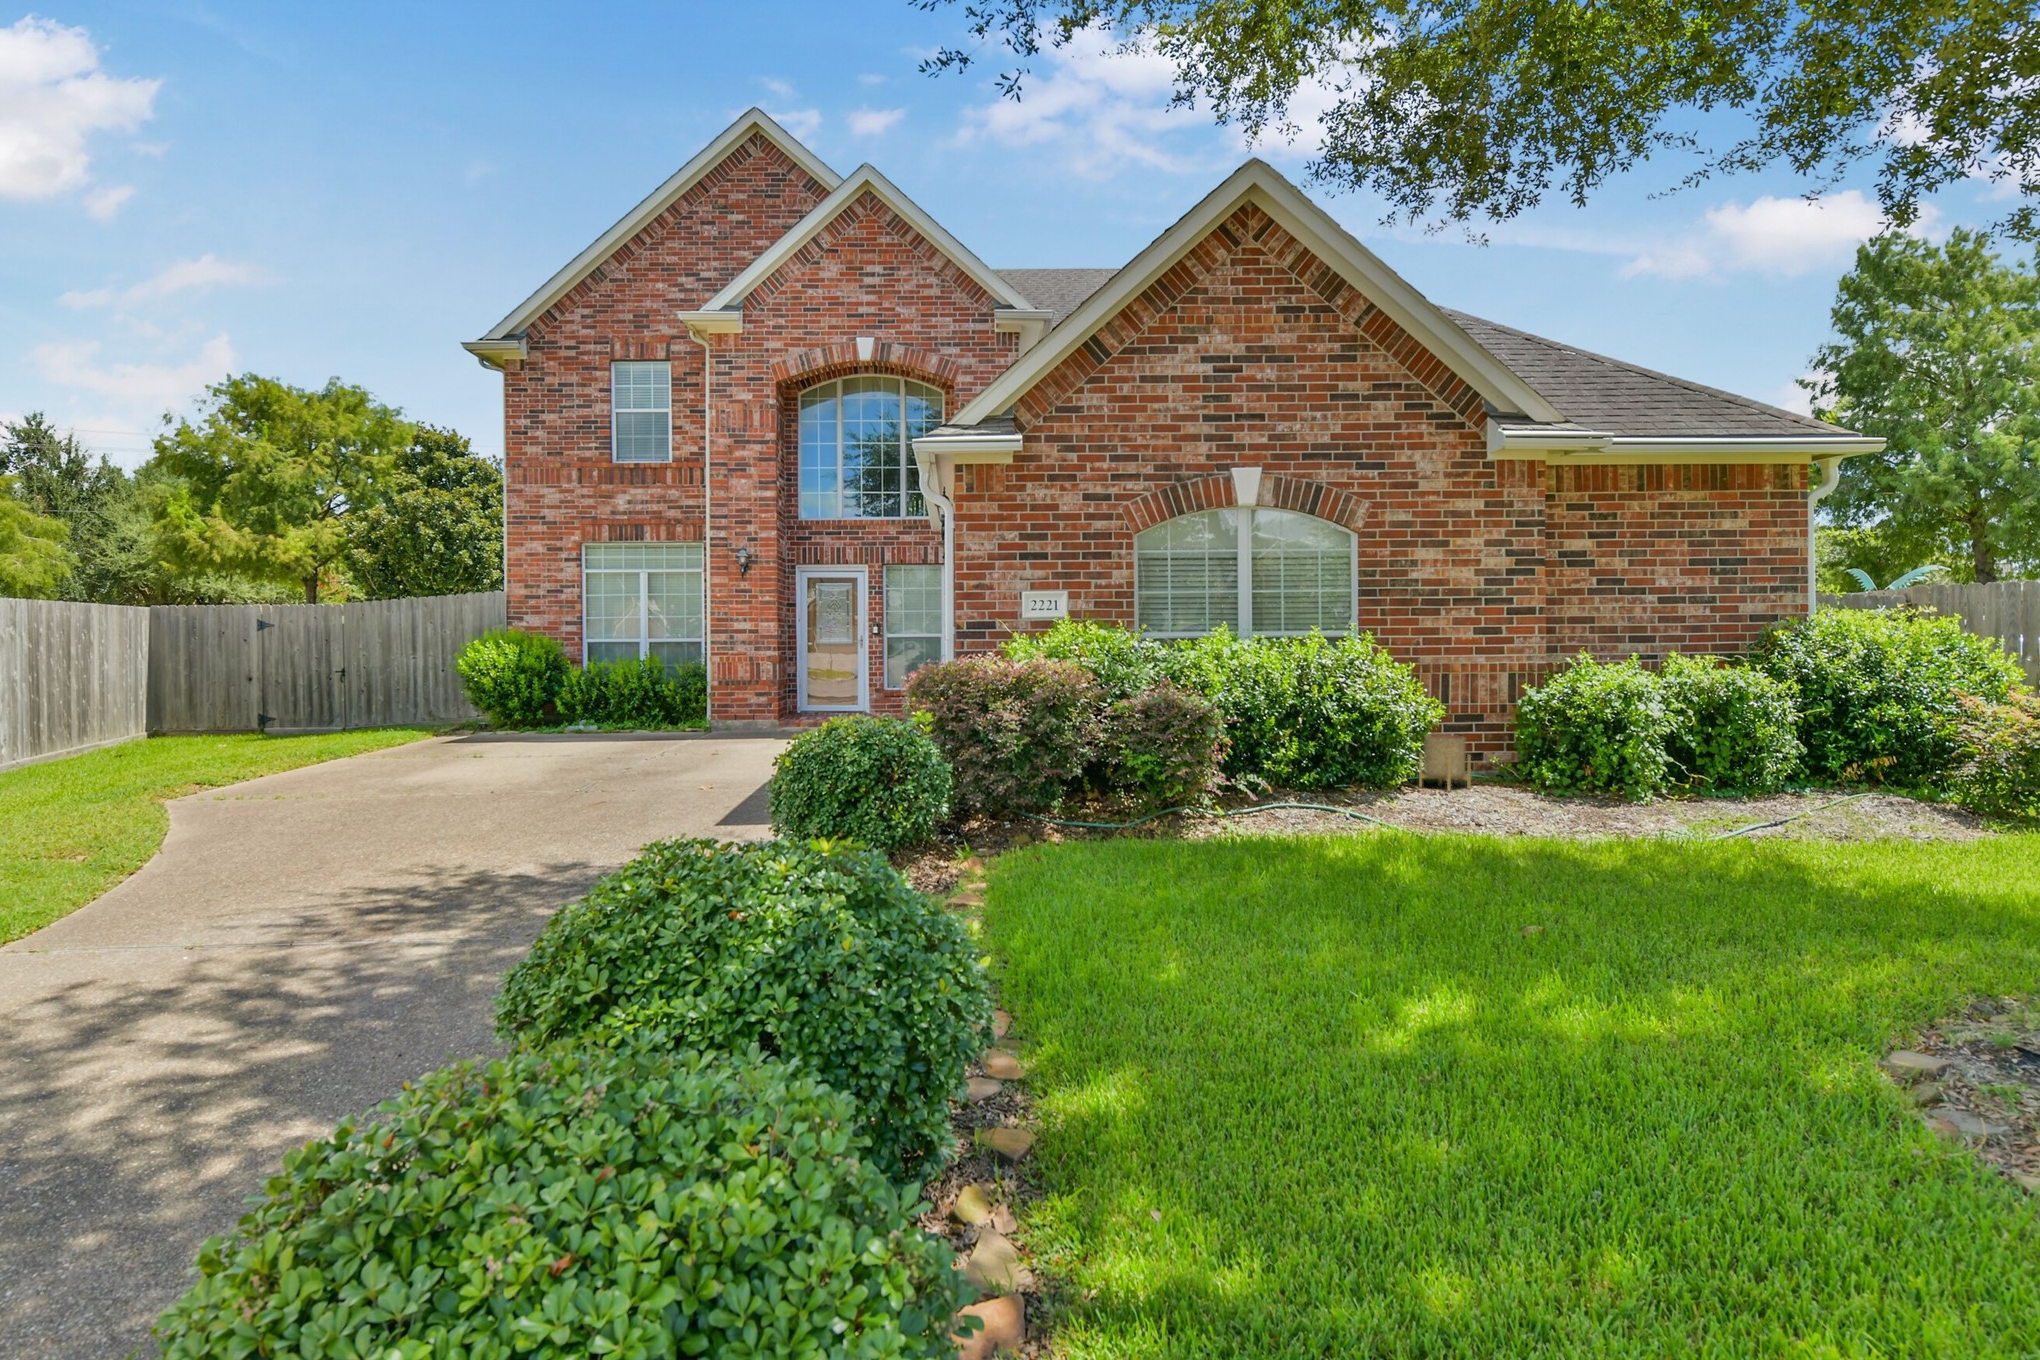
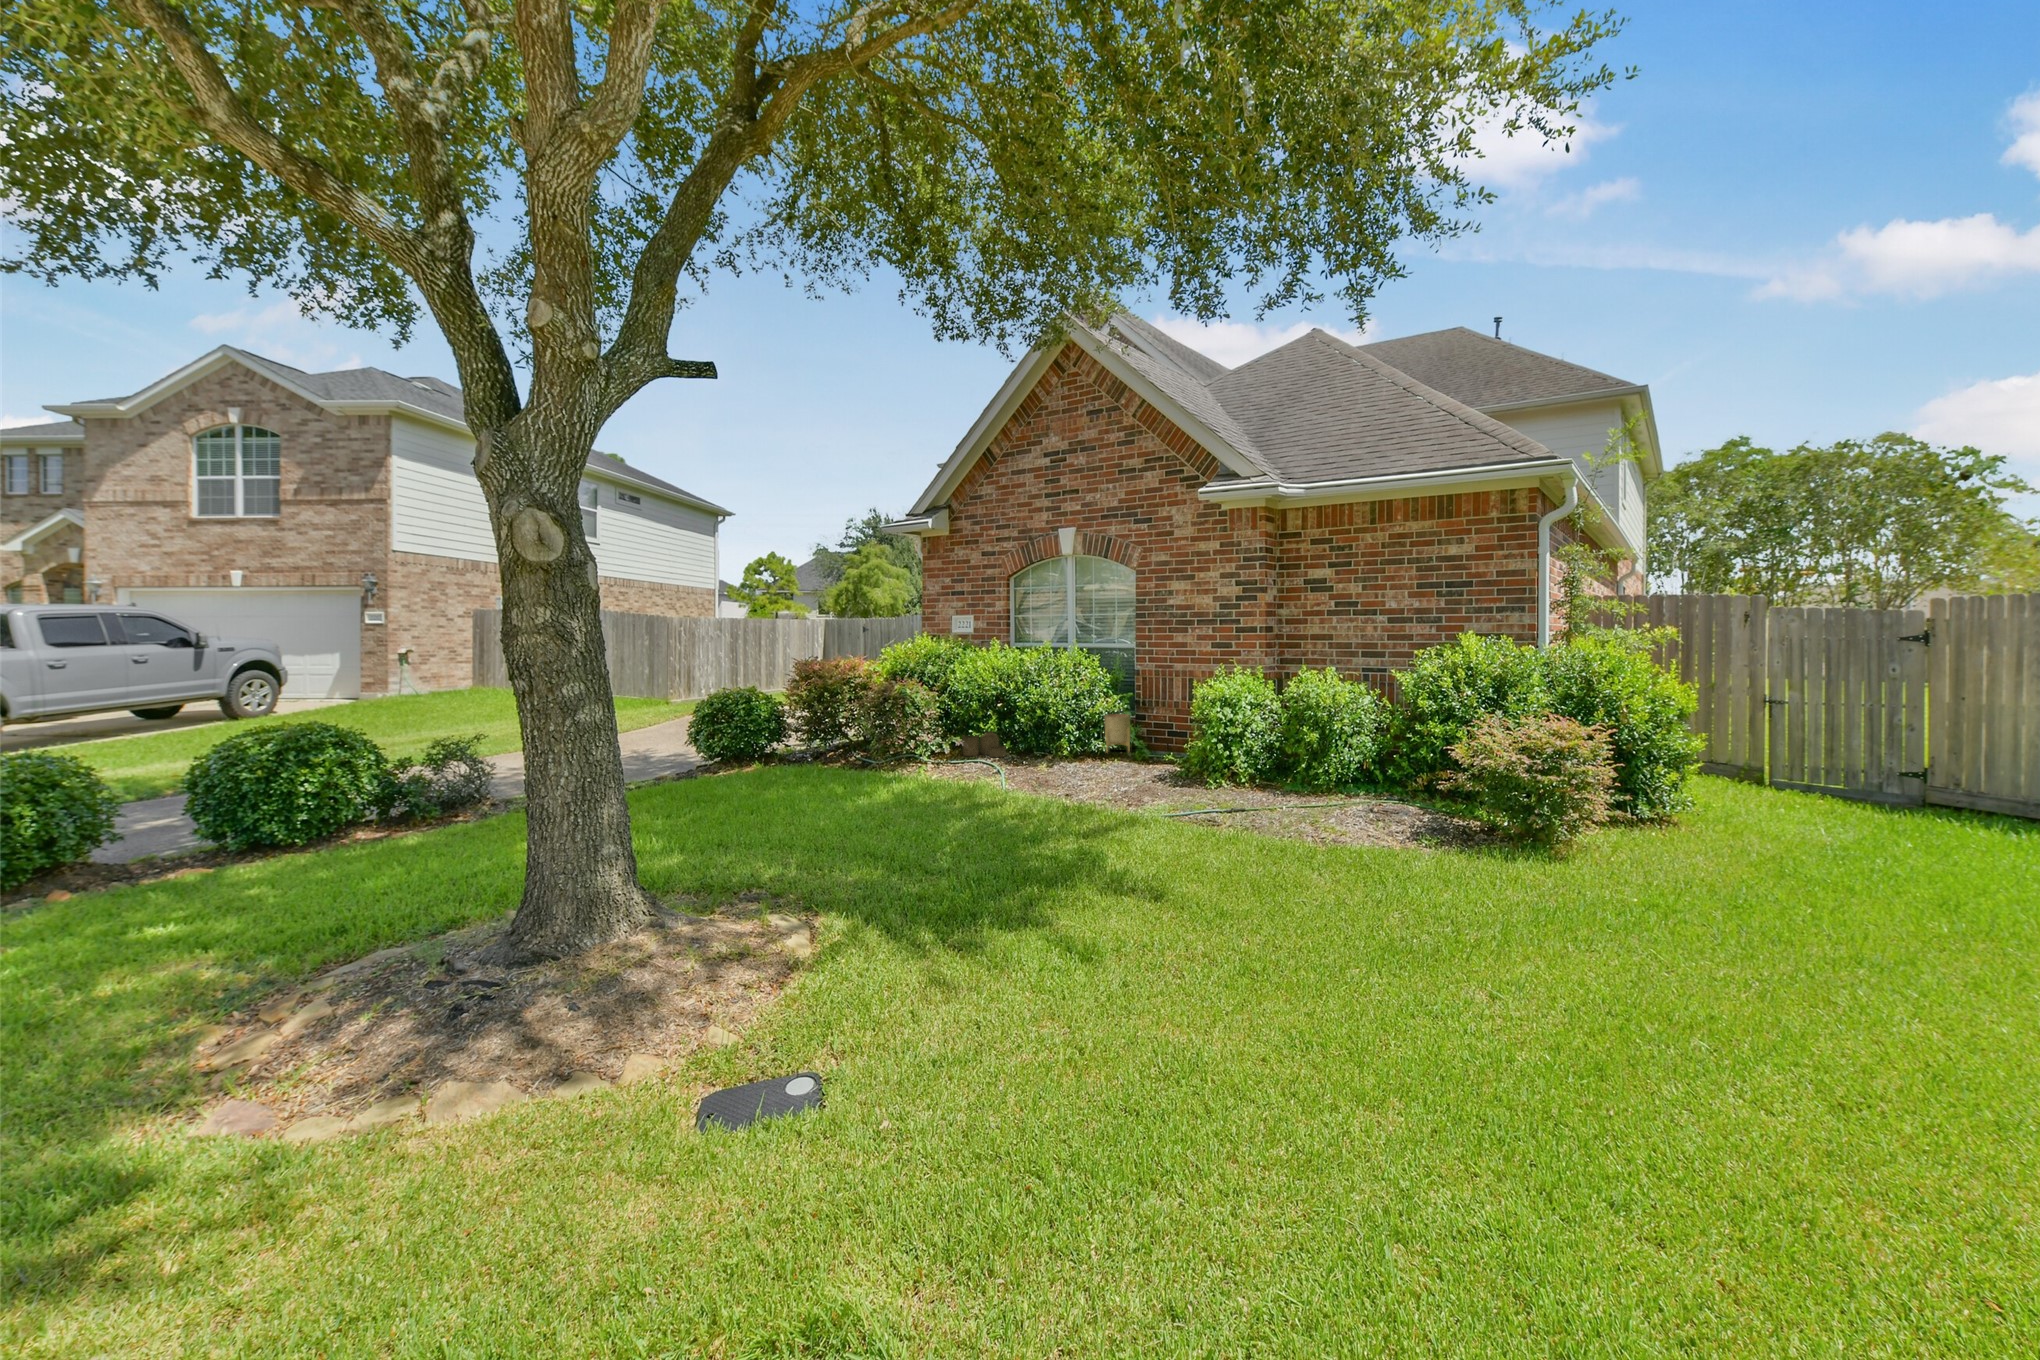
woven basket: none [1271,773,1367,817] -> present [962,732,1006,757]

